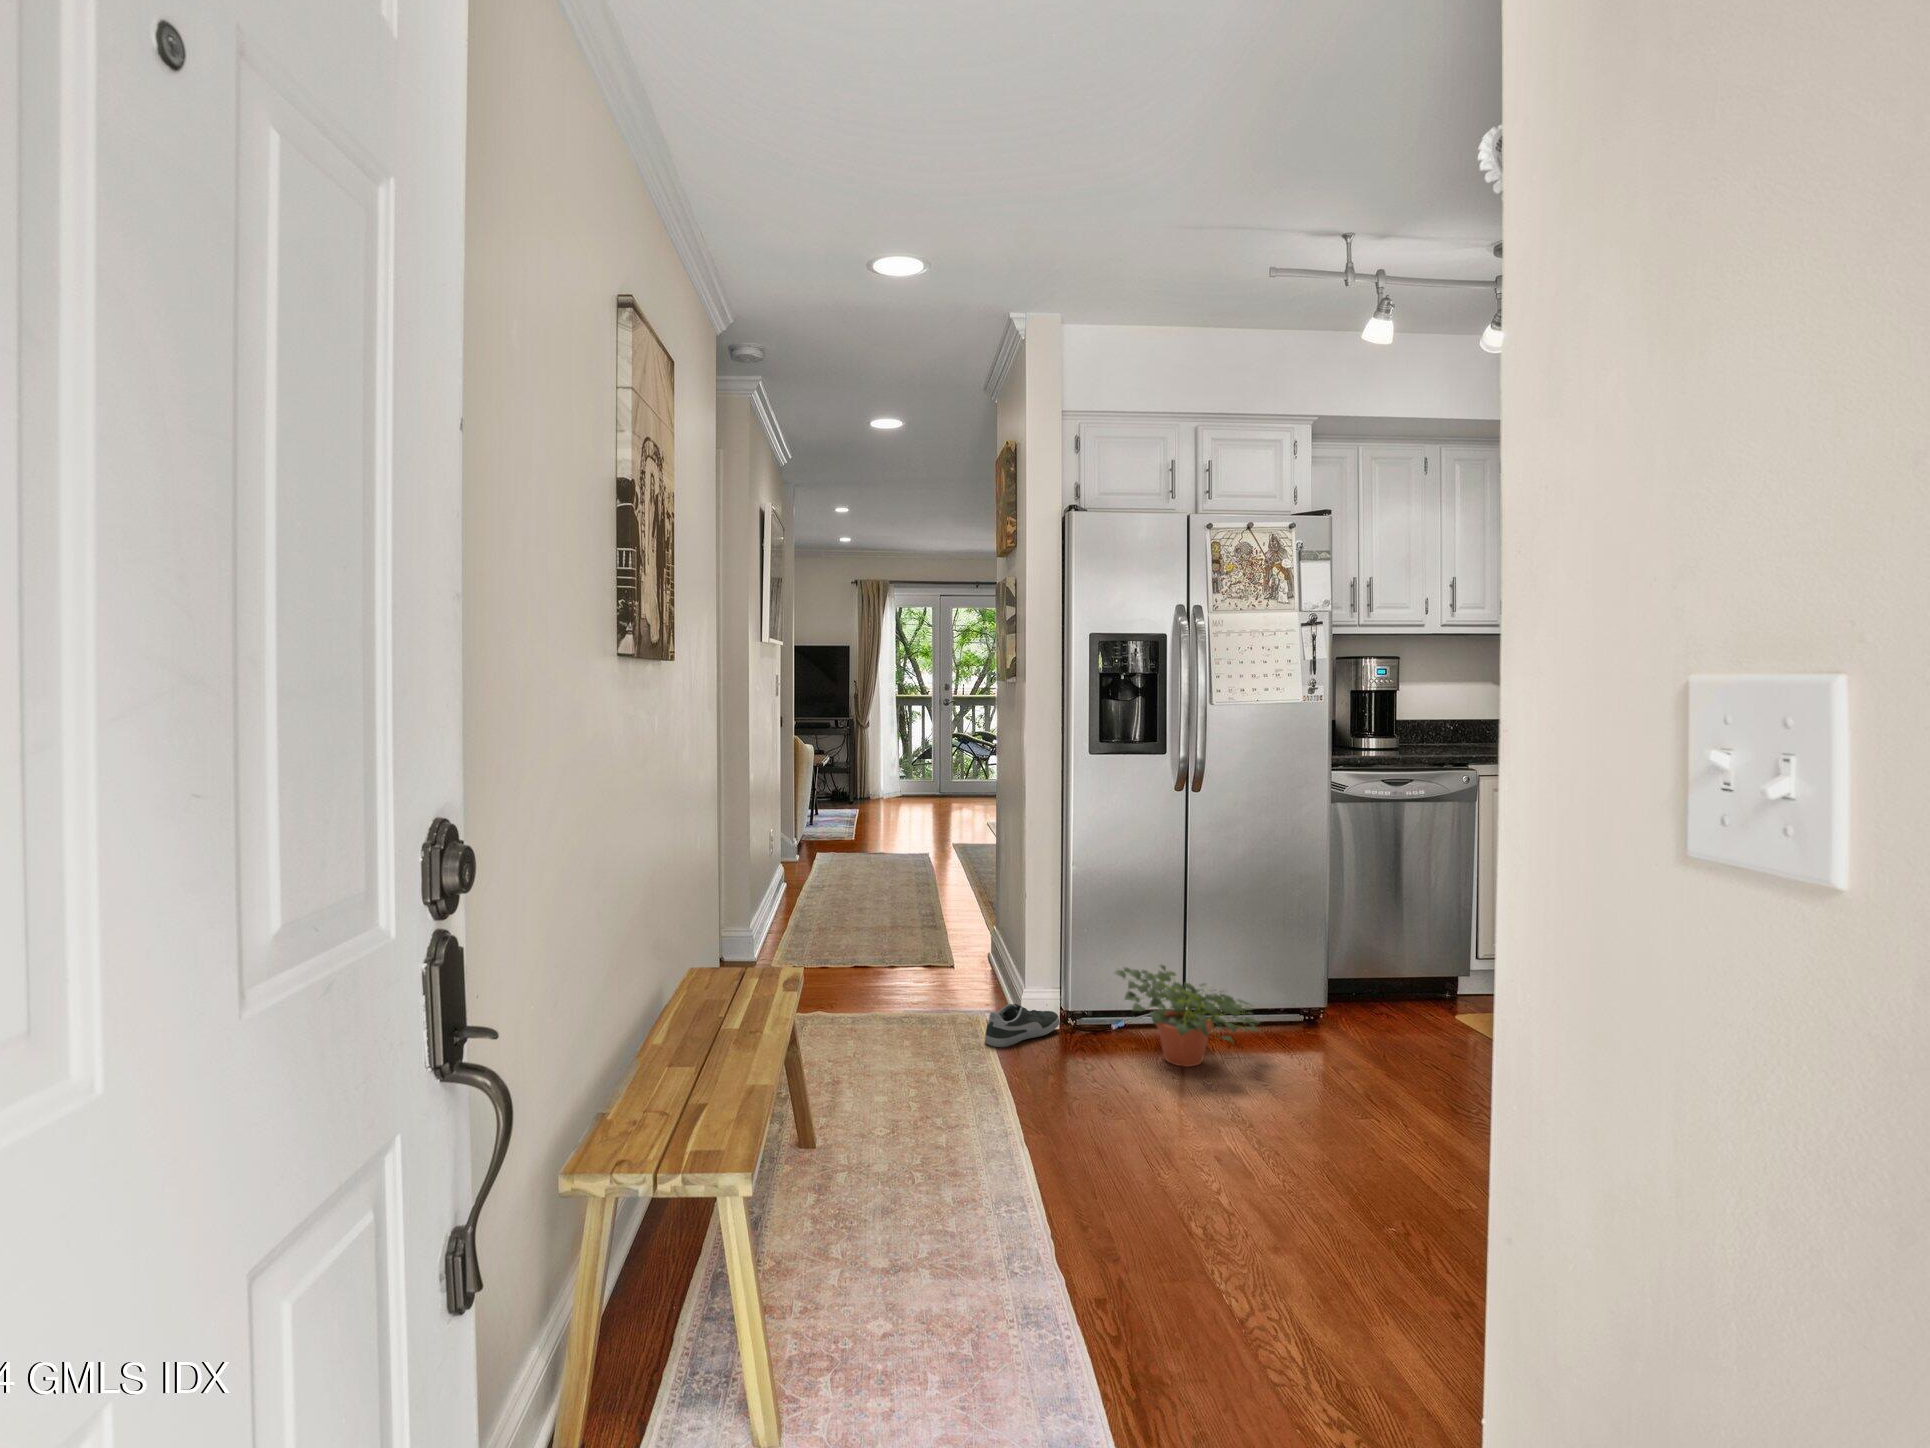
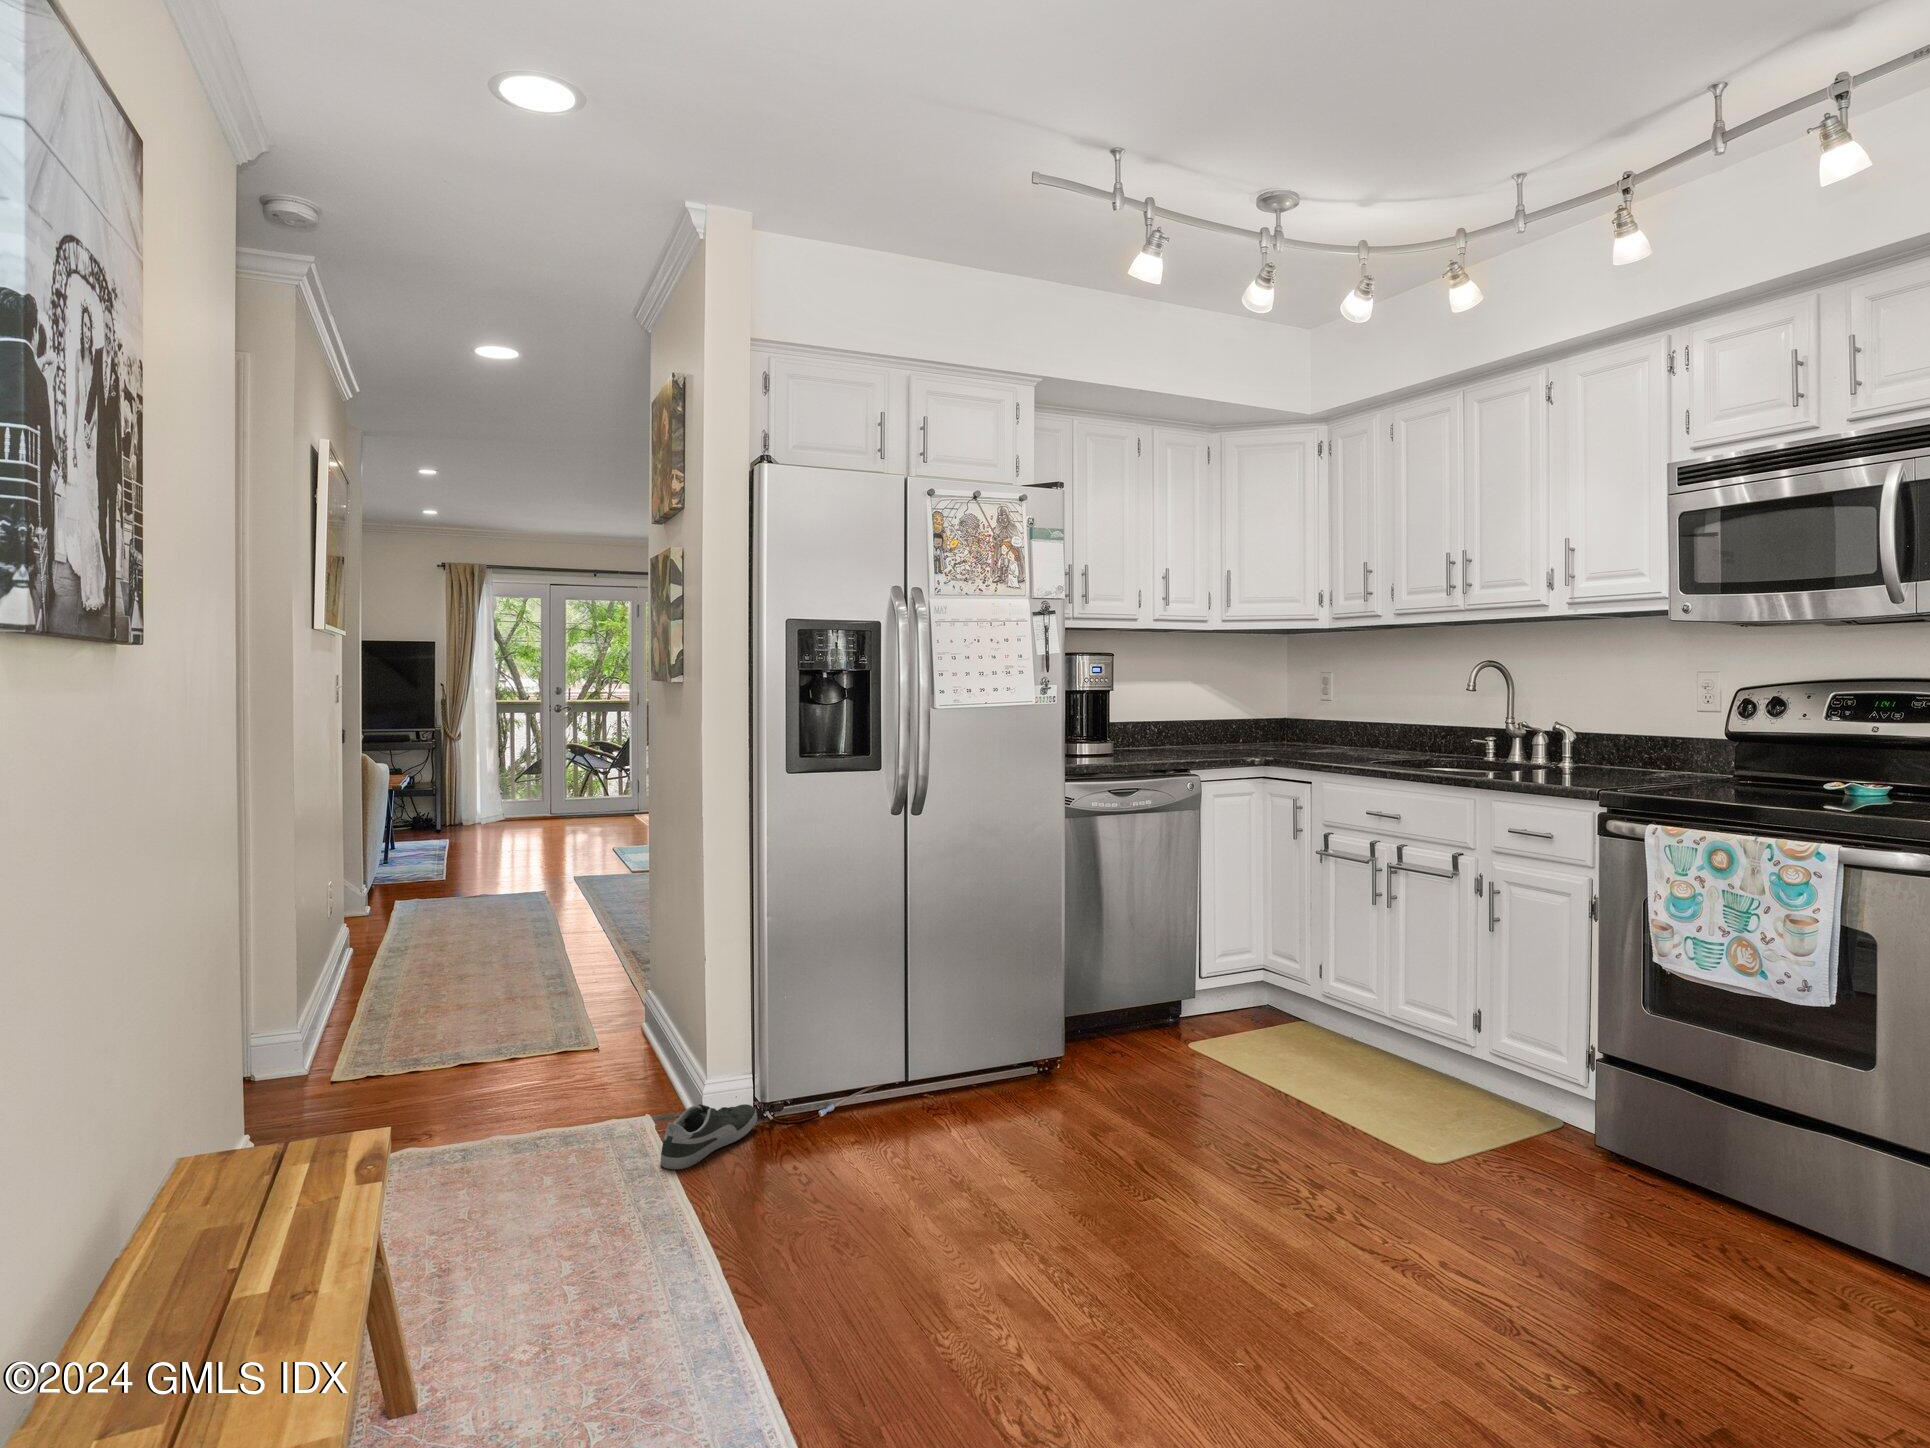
potted plant: present [1115,965,1259,1067] -> none [828,1027,1012,1155]

